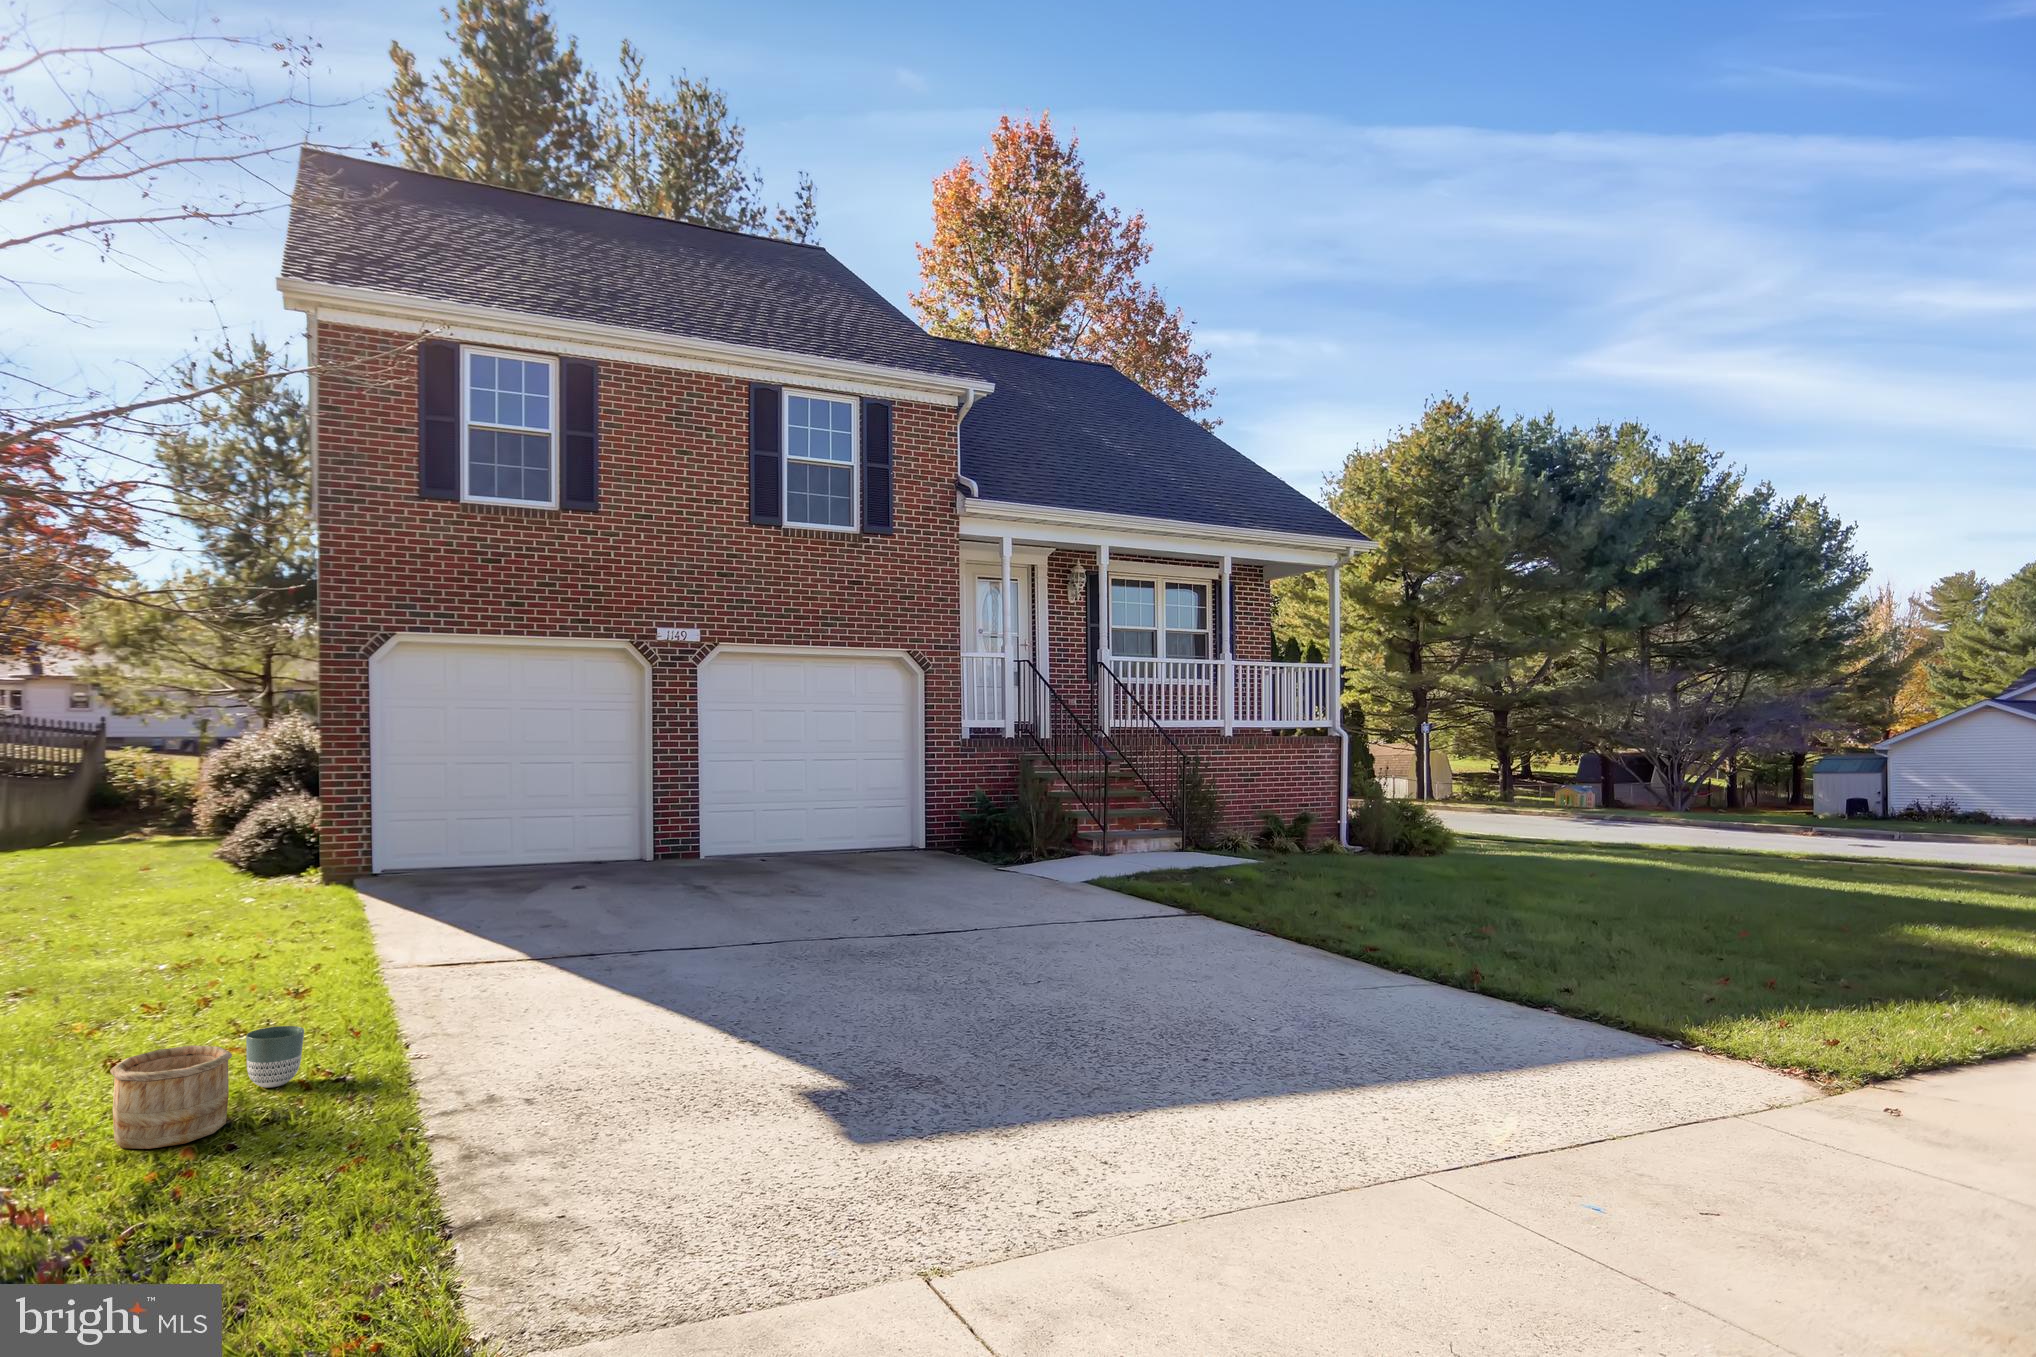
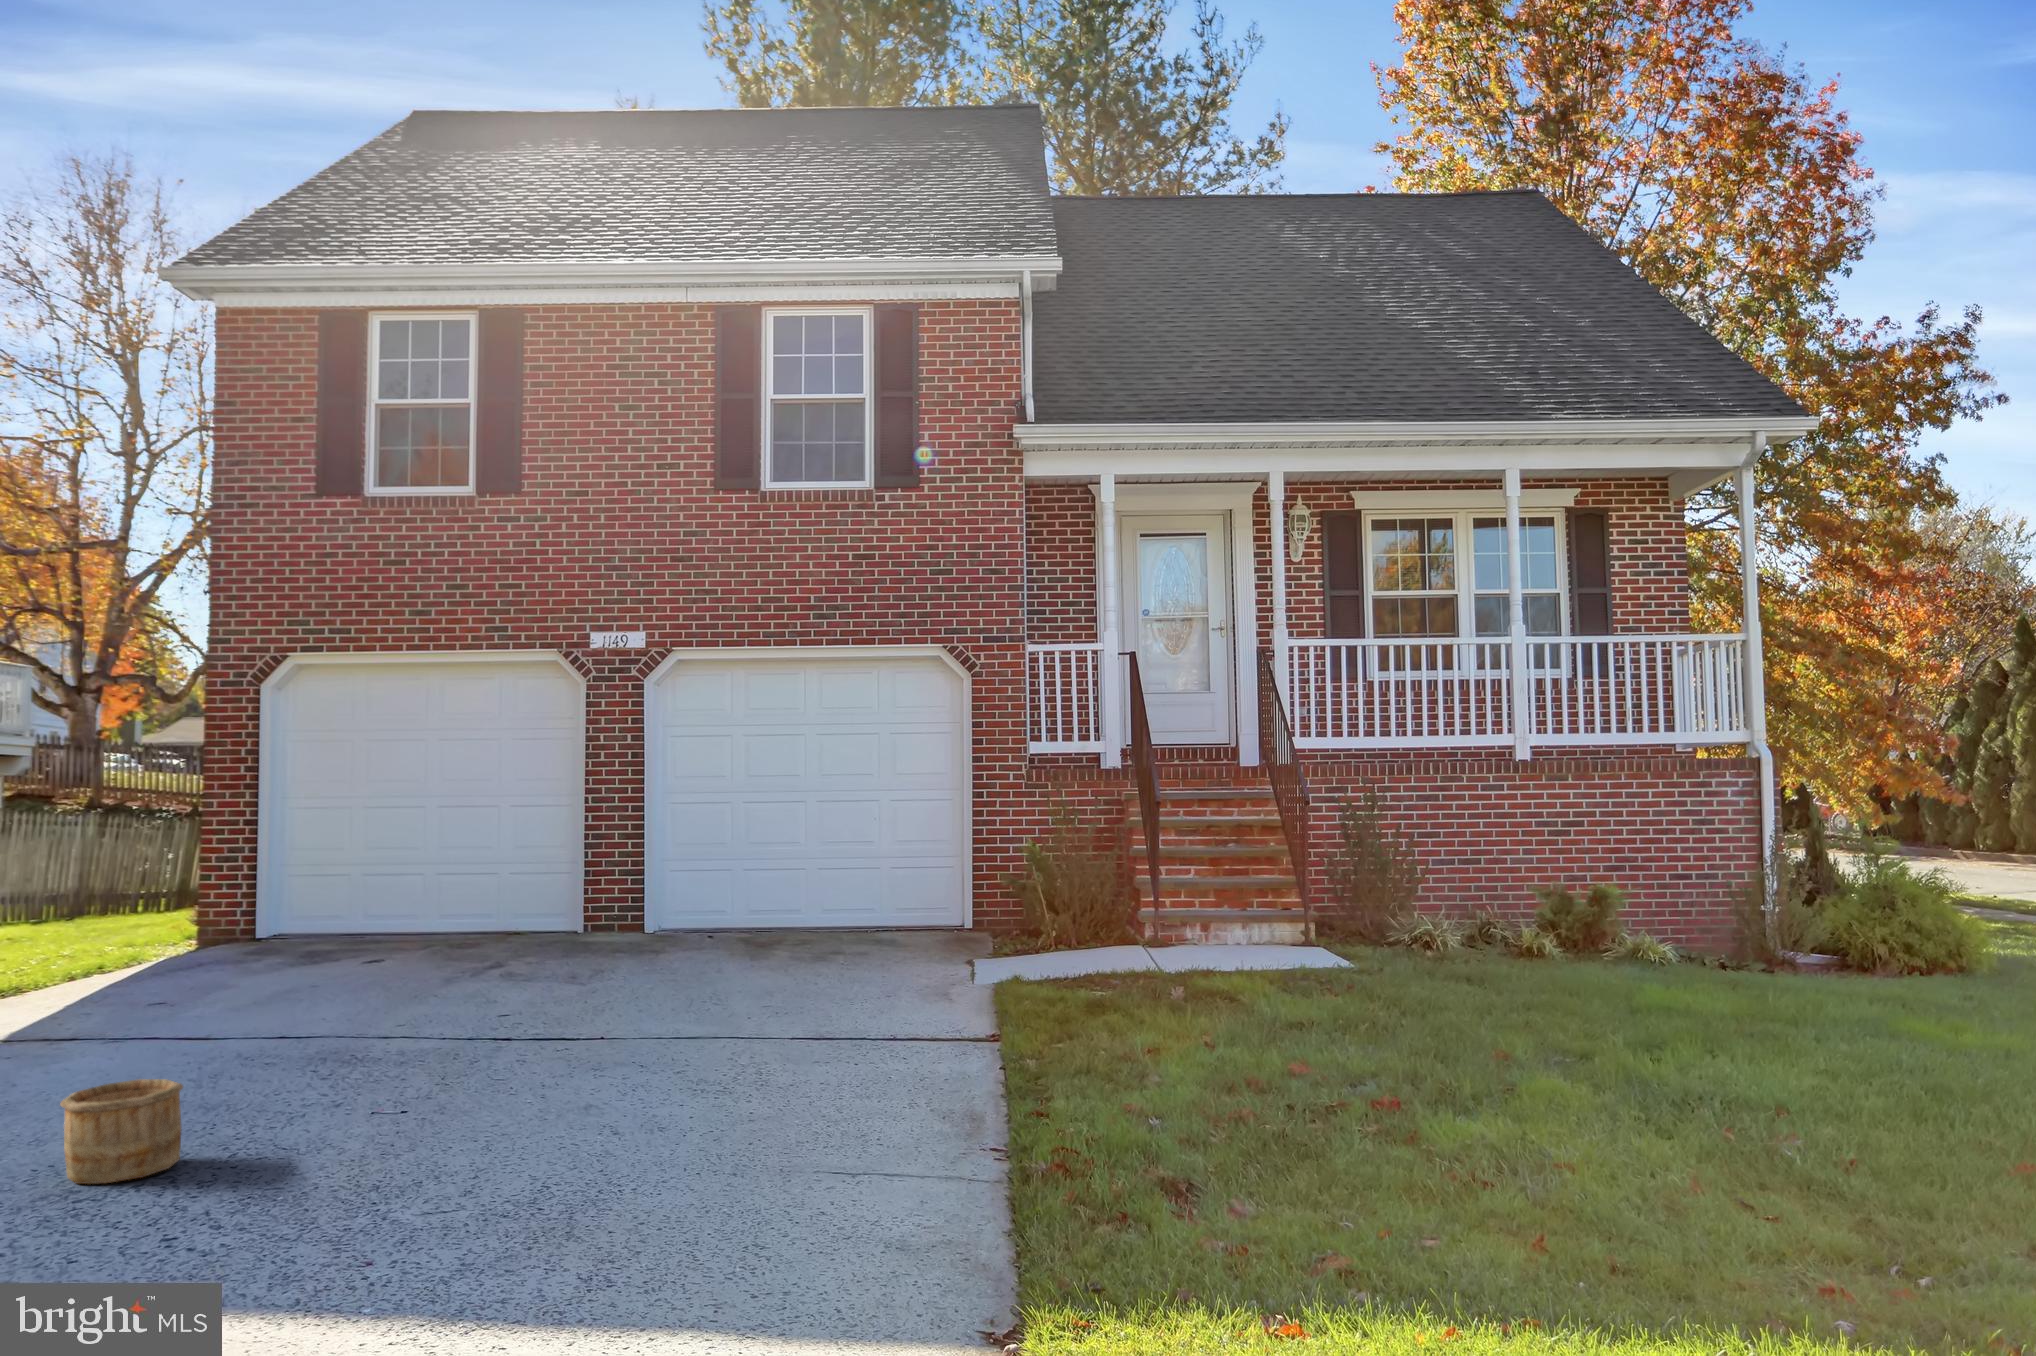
planter: present [246,1026,304,1088] -> none [189,1065,249,1130]

